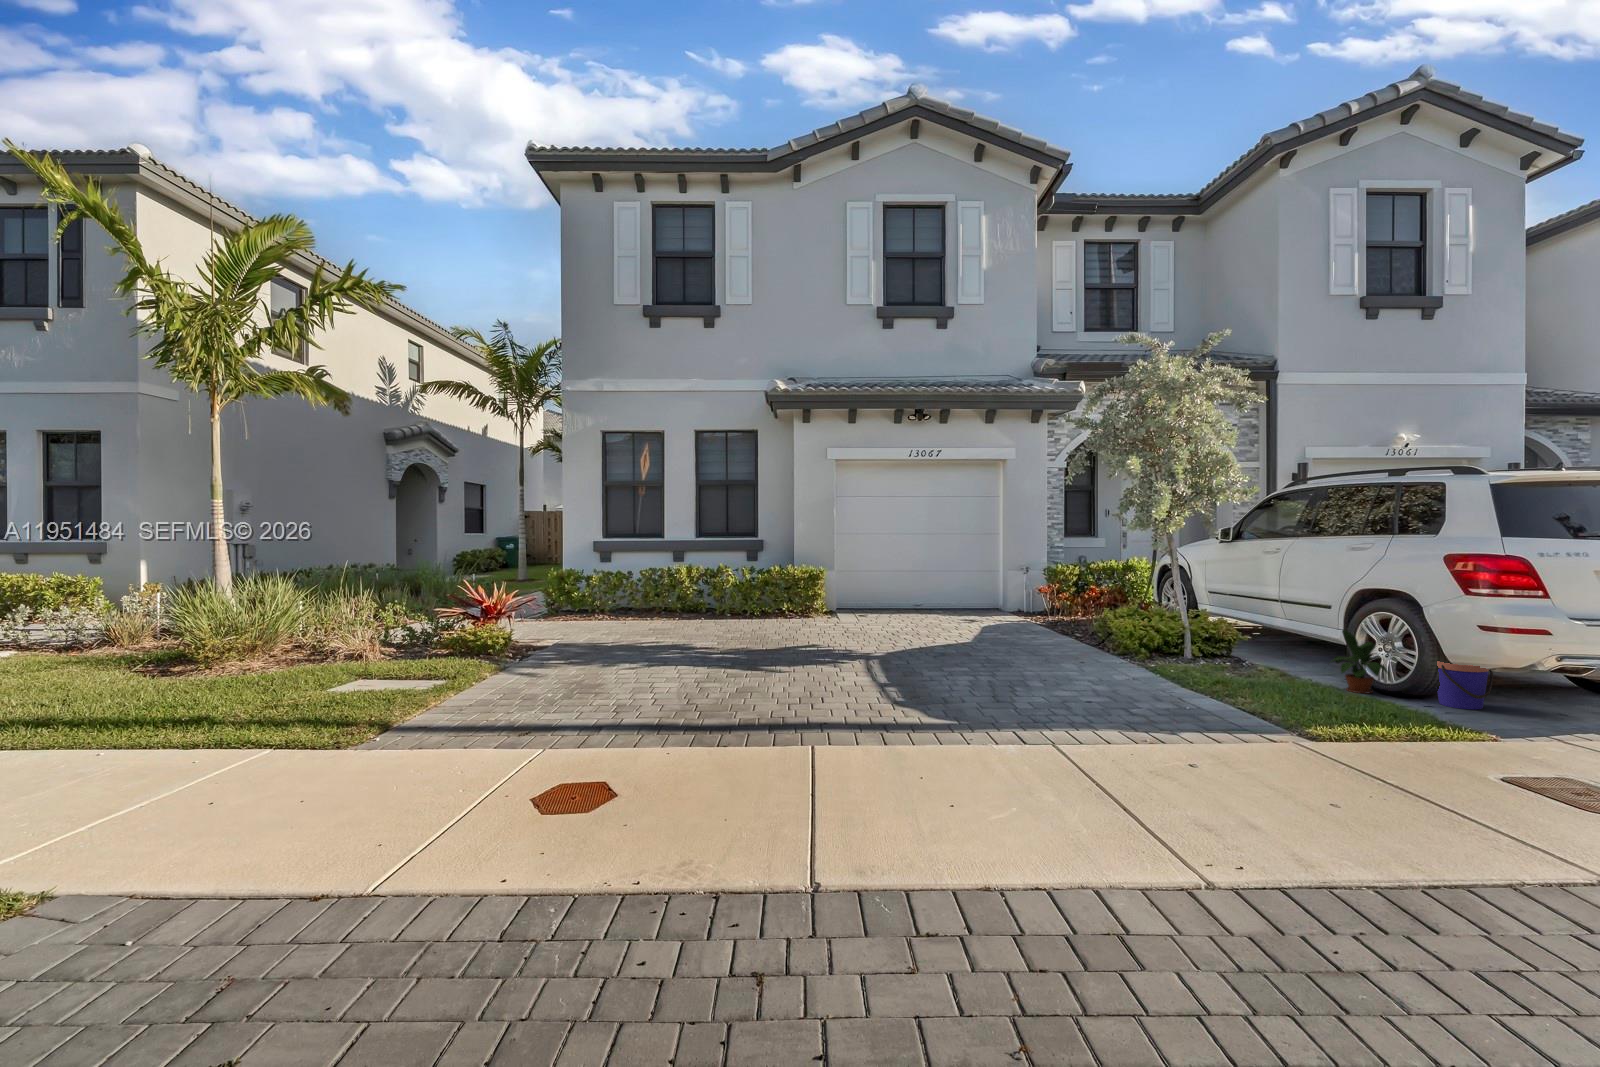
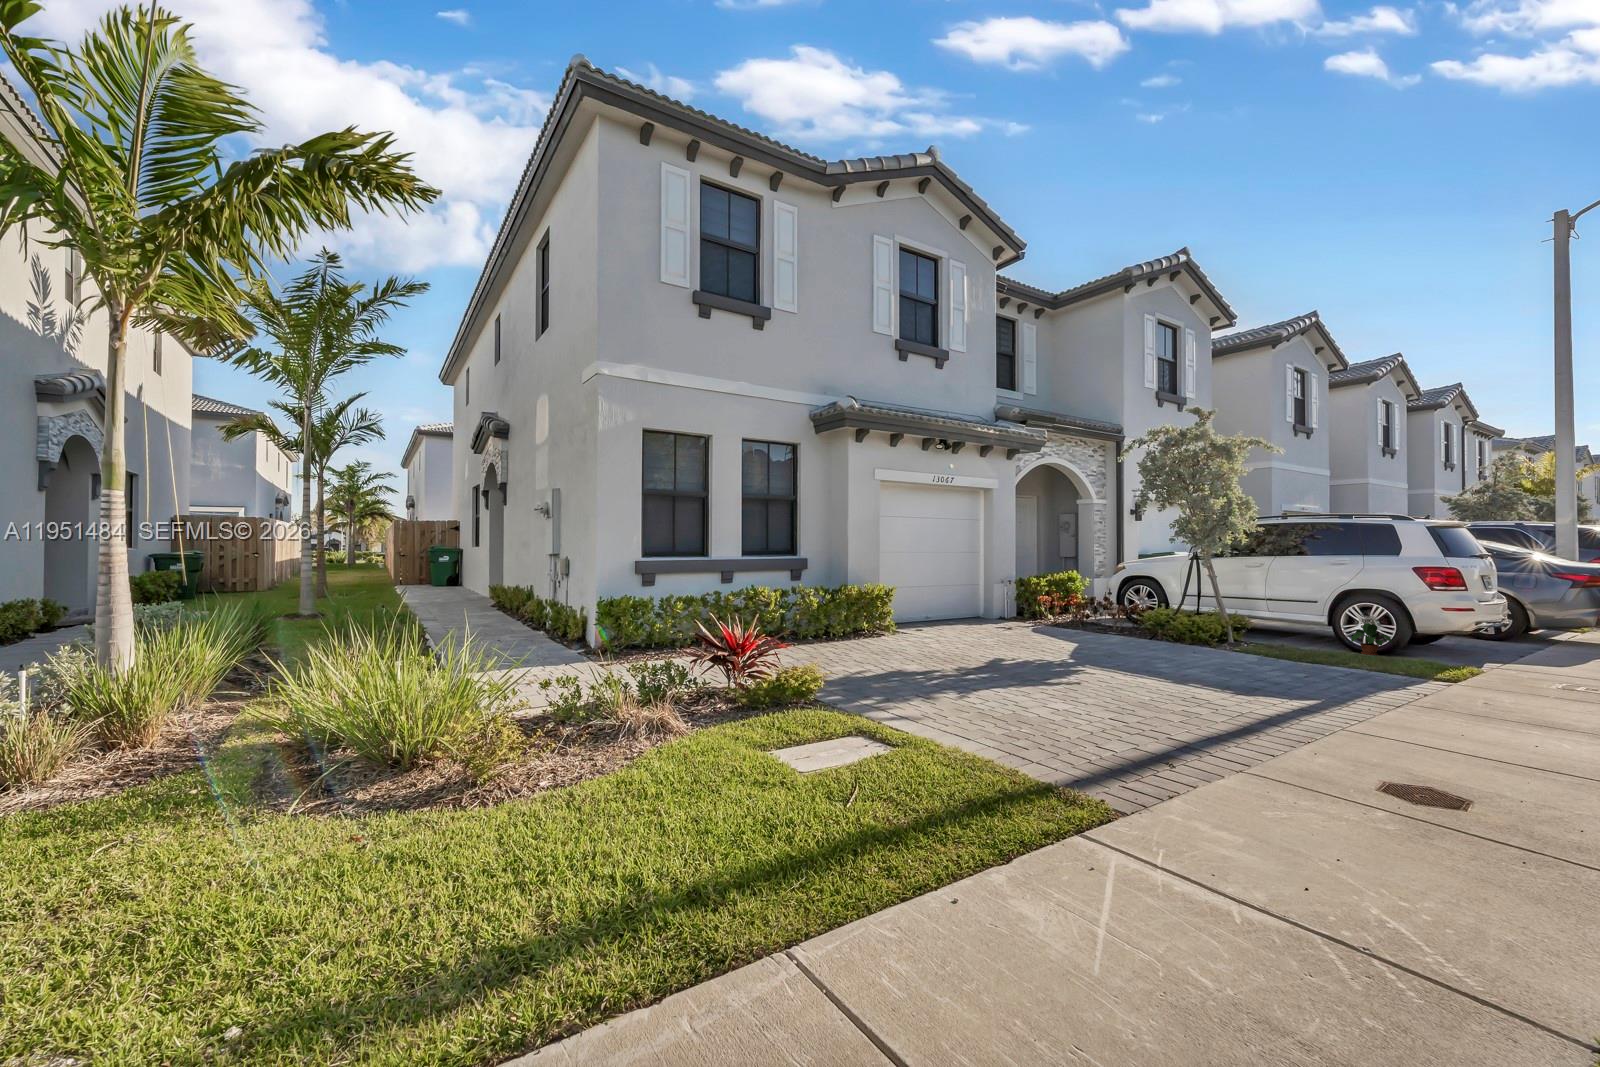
bucket: present [1437,661,1493,709] -> none [1410,629,1445,658]

